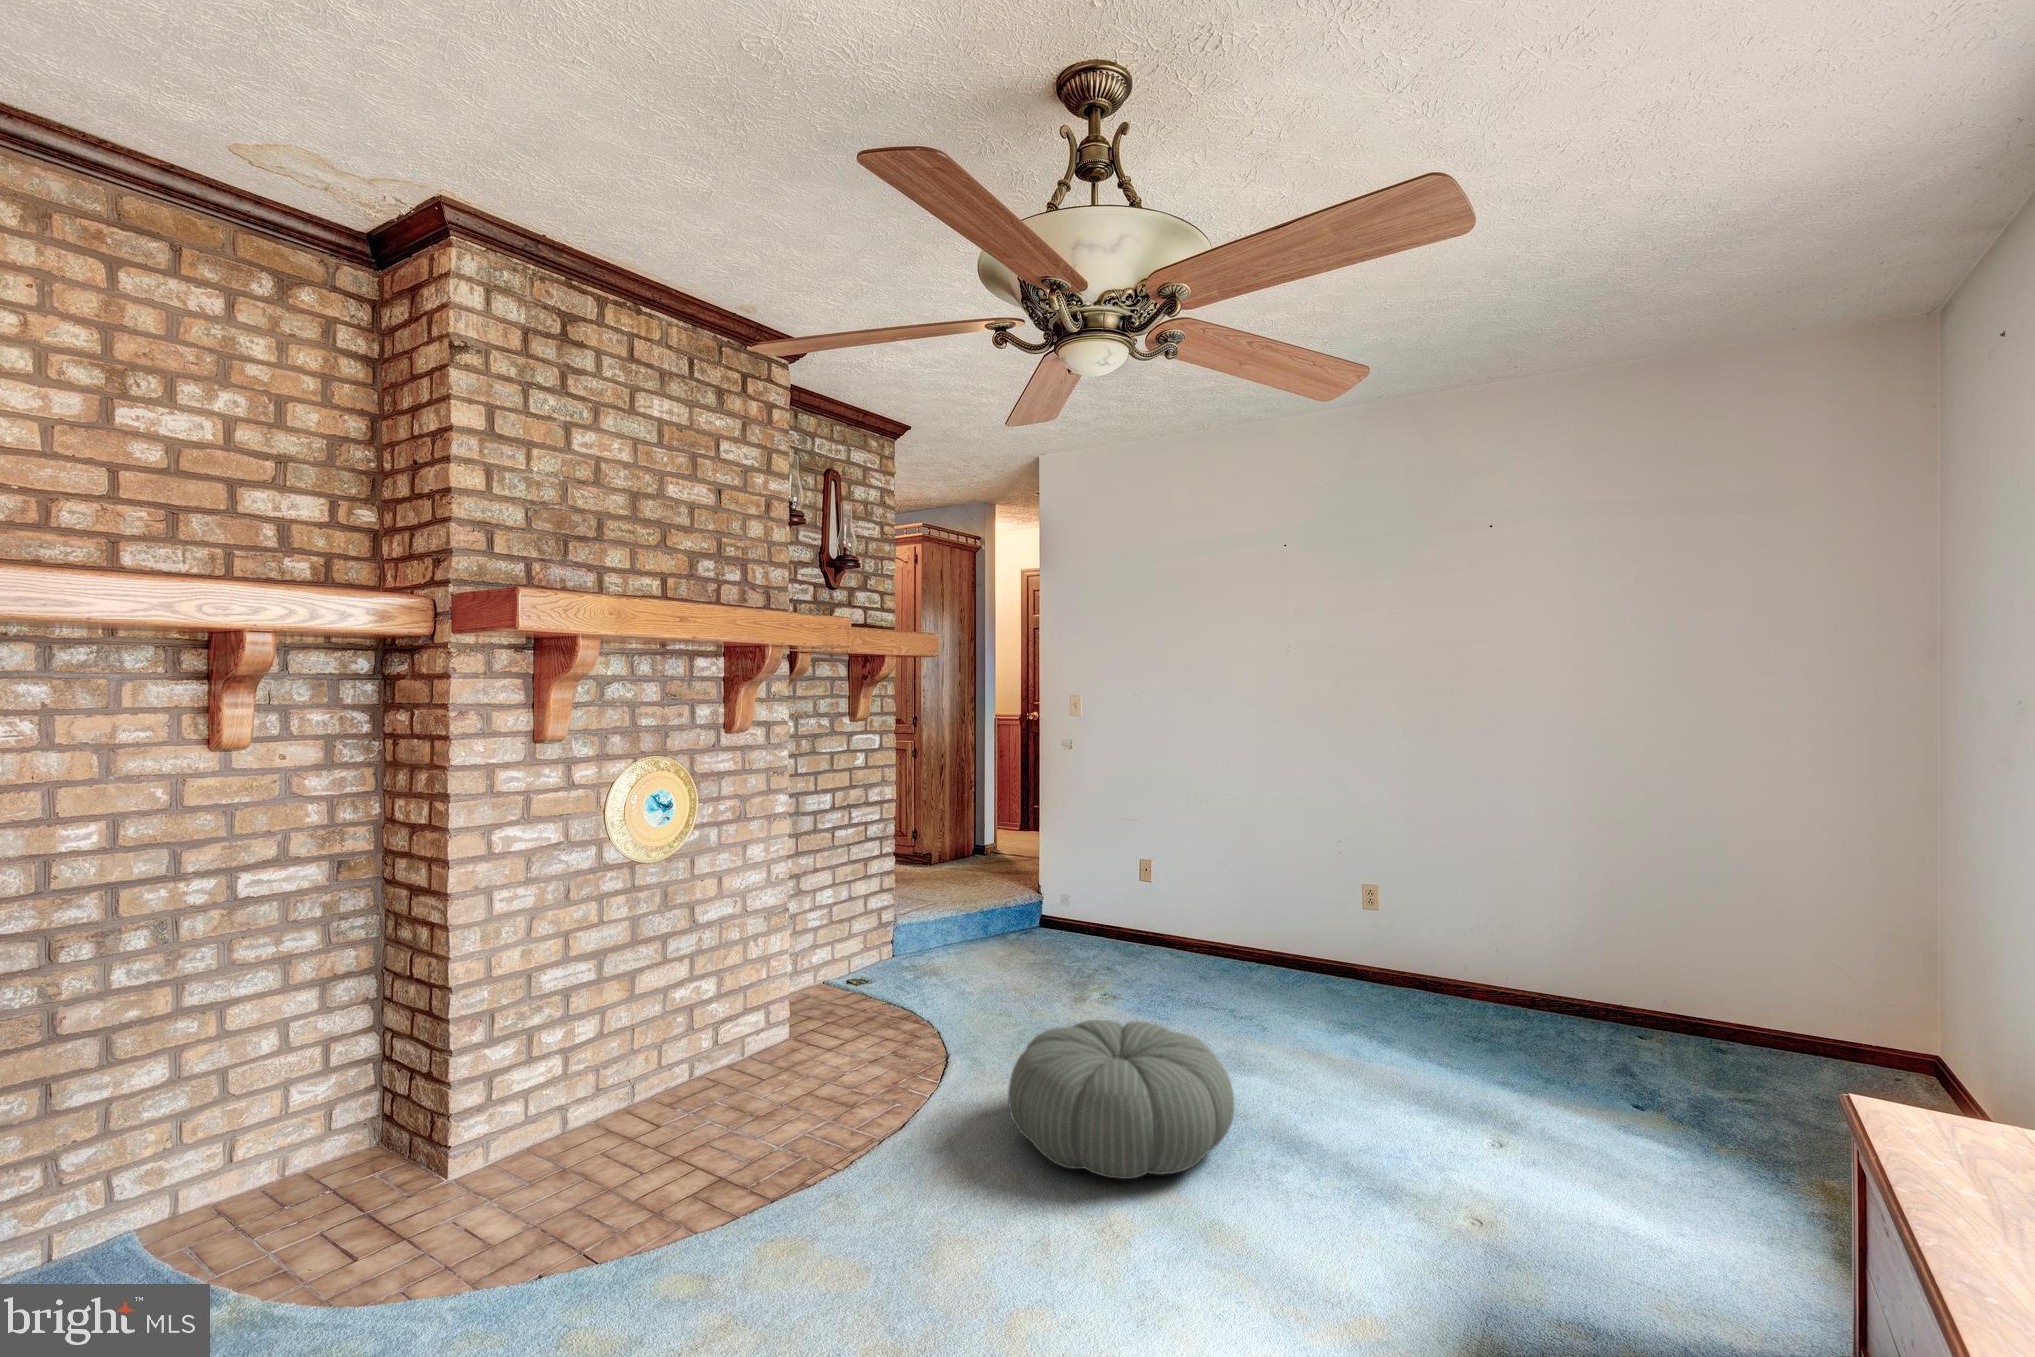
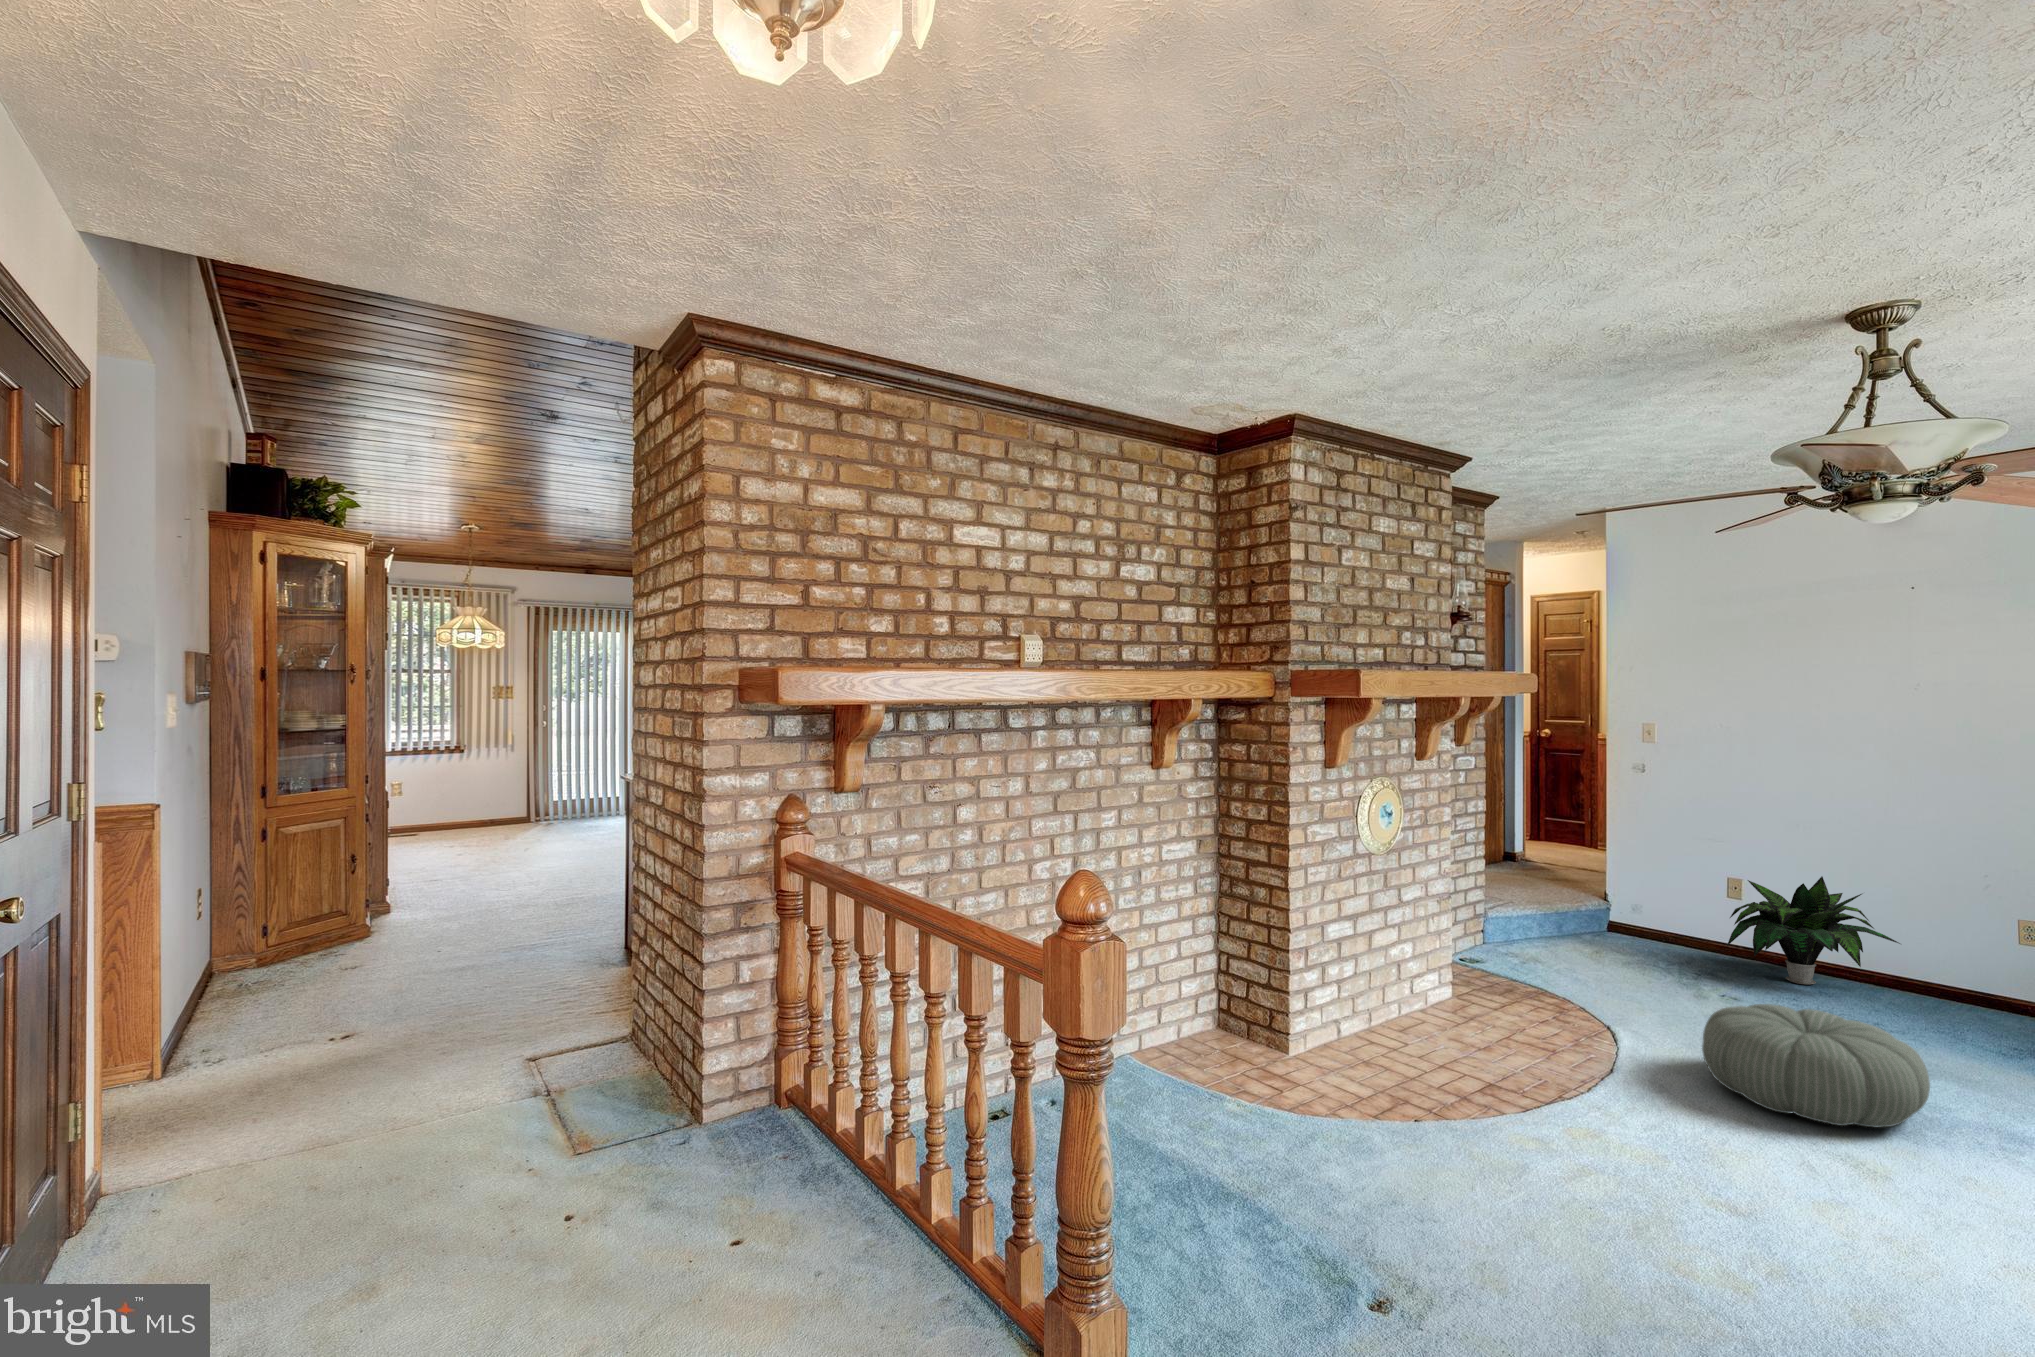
potted plant: none [1127,853,1282,974] -> present [1727,876,1900,985]

